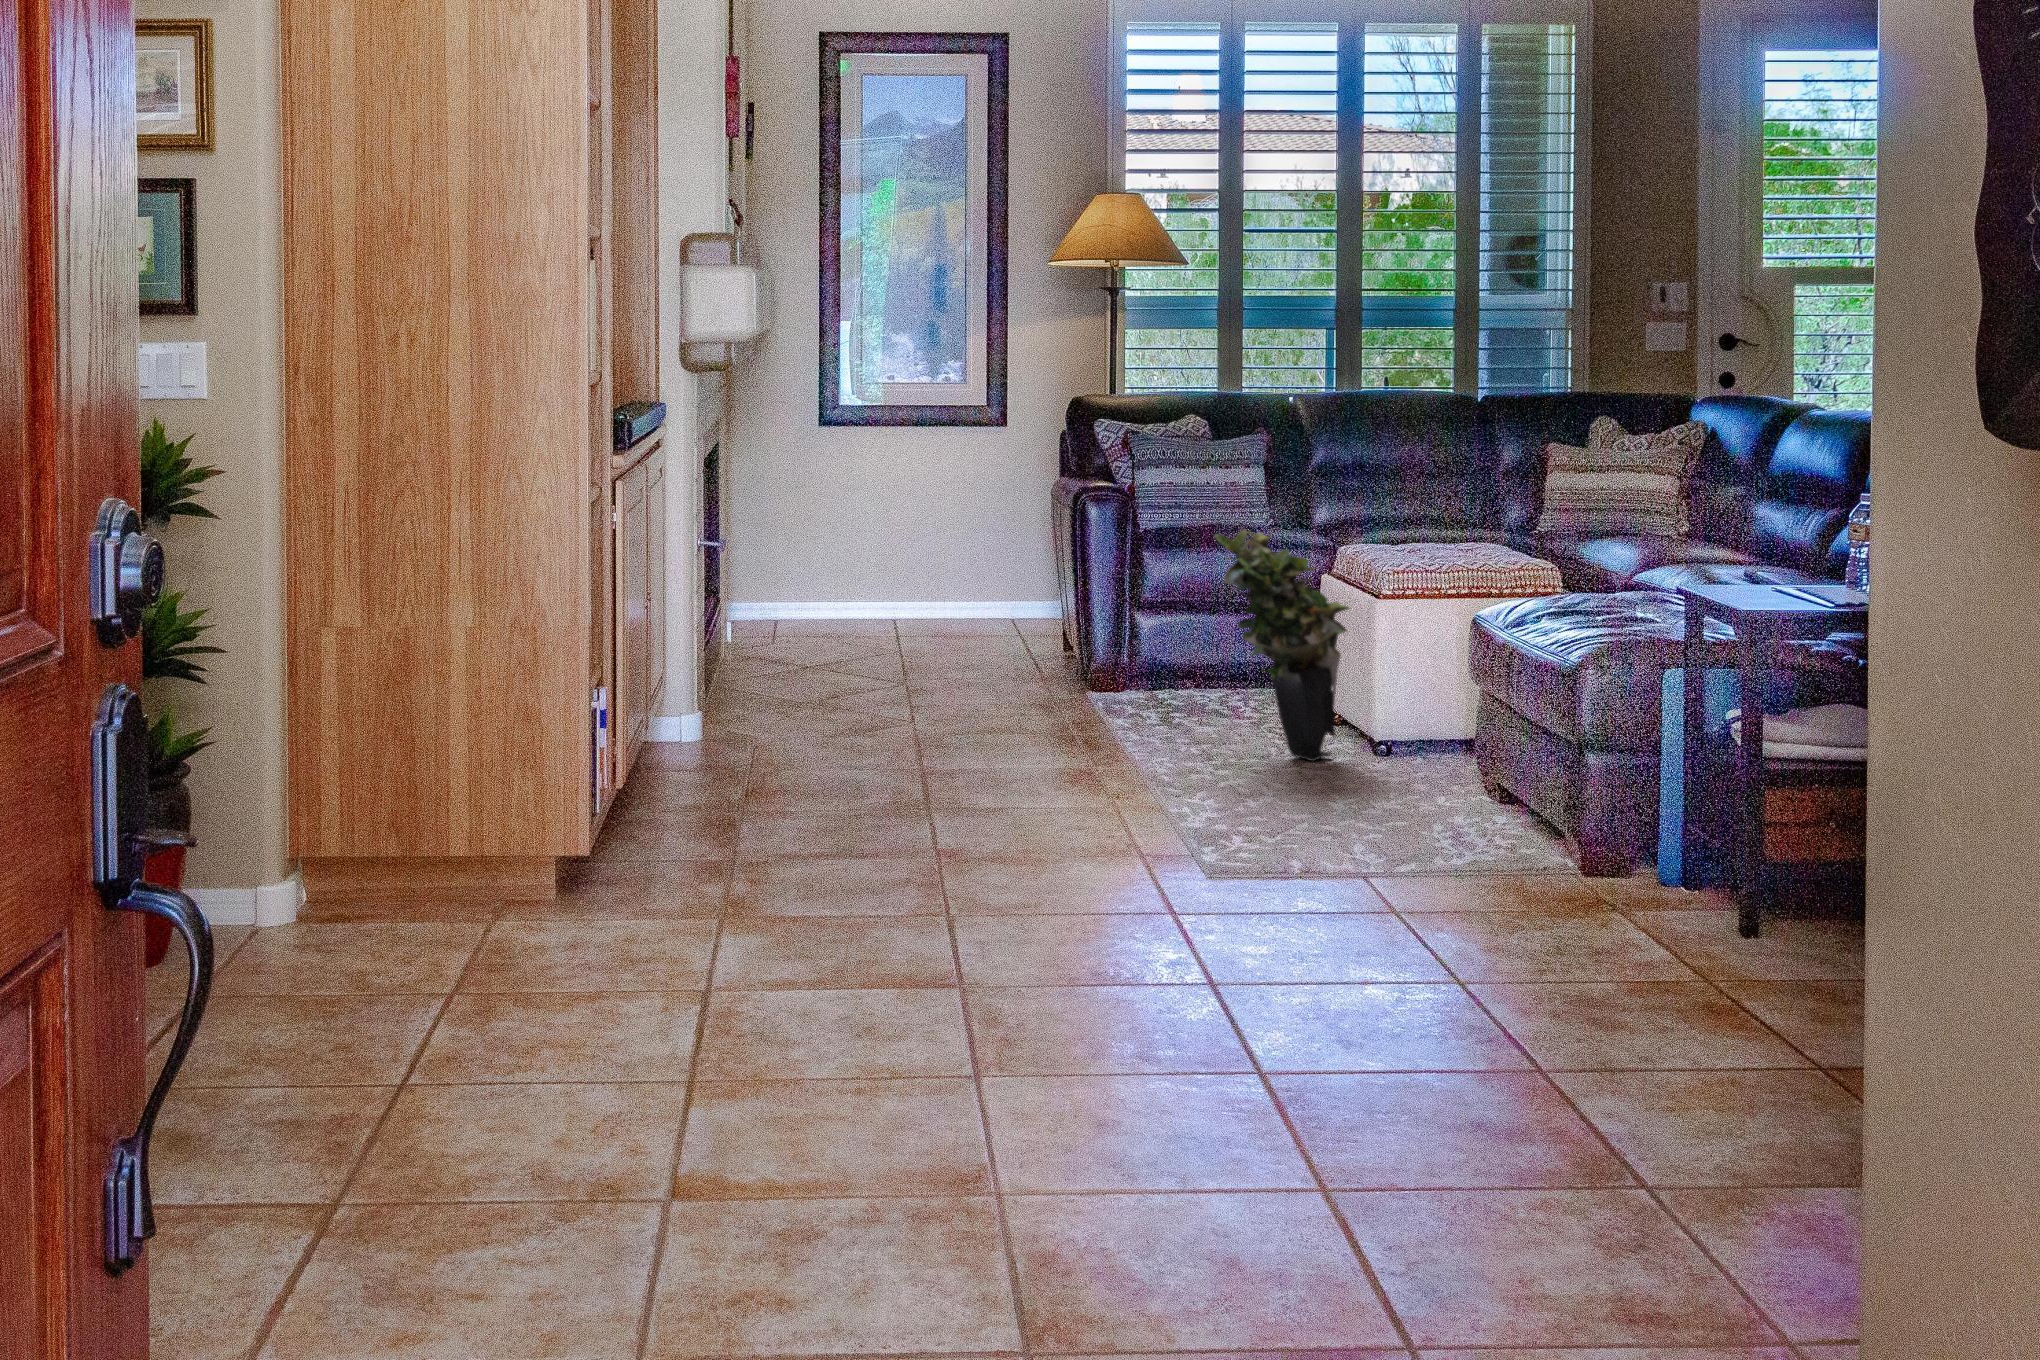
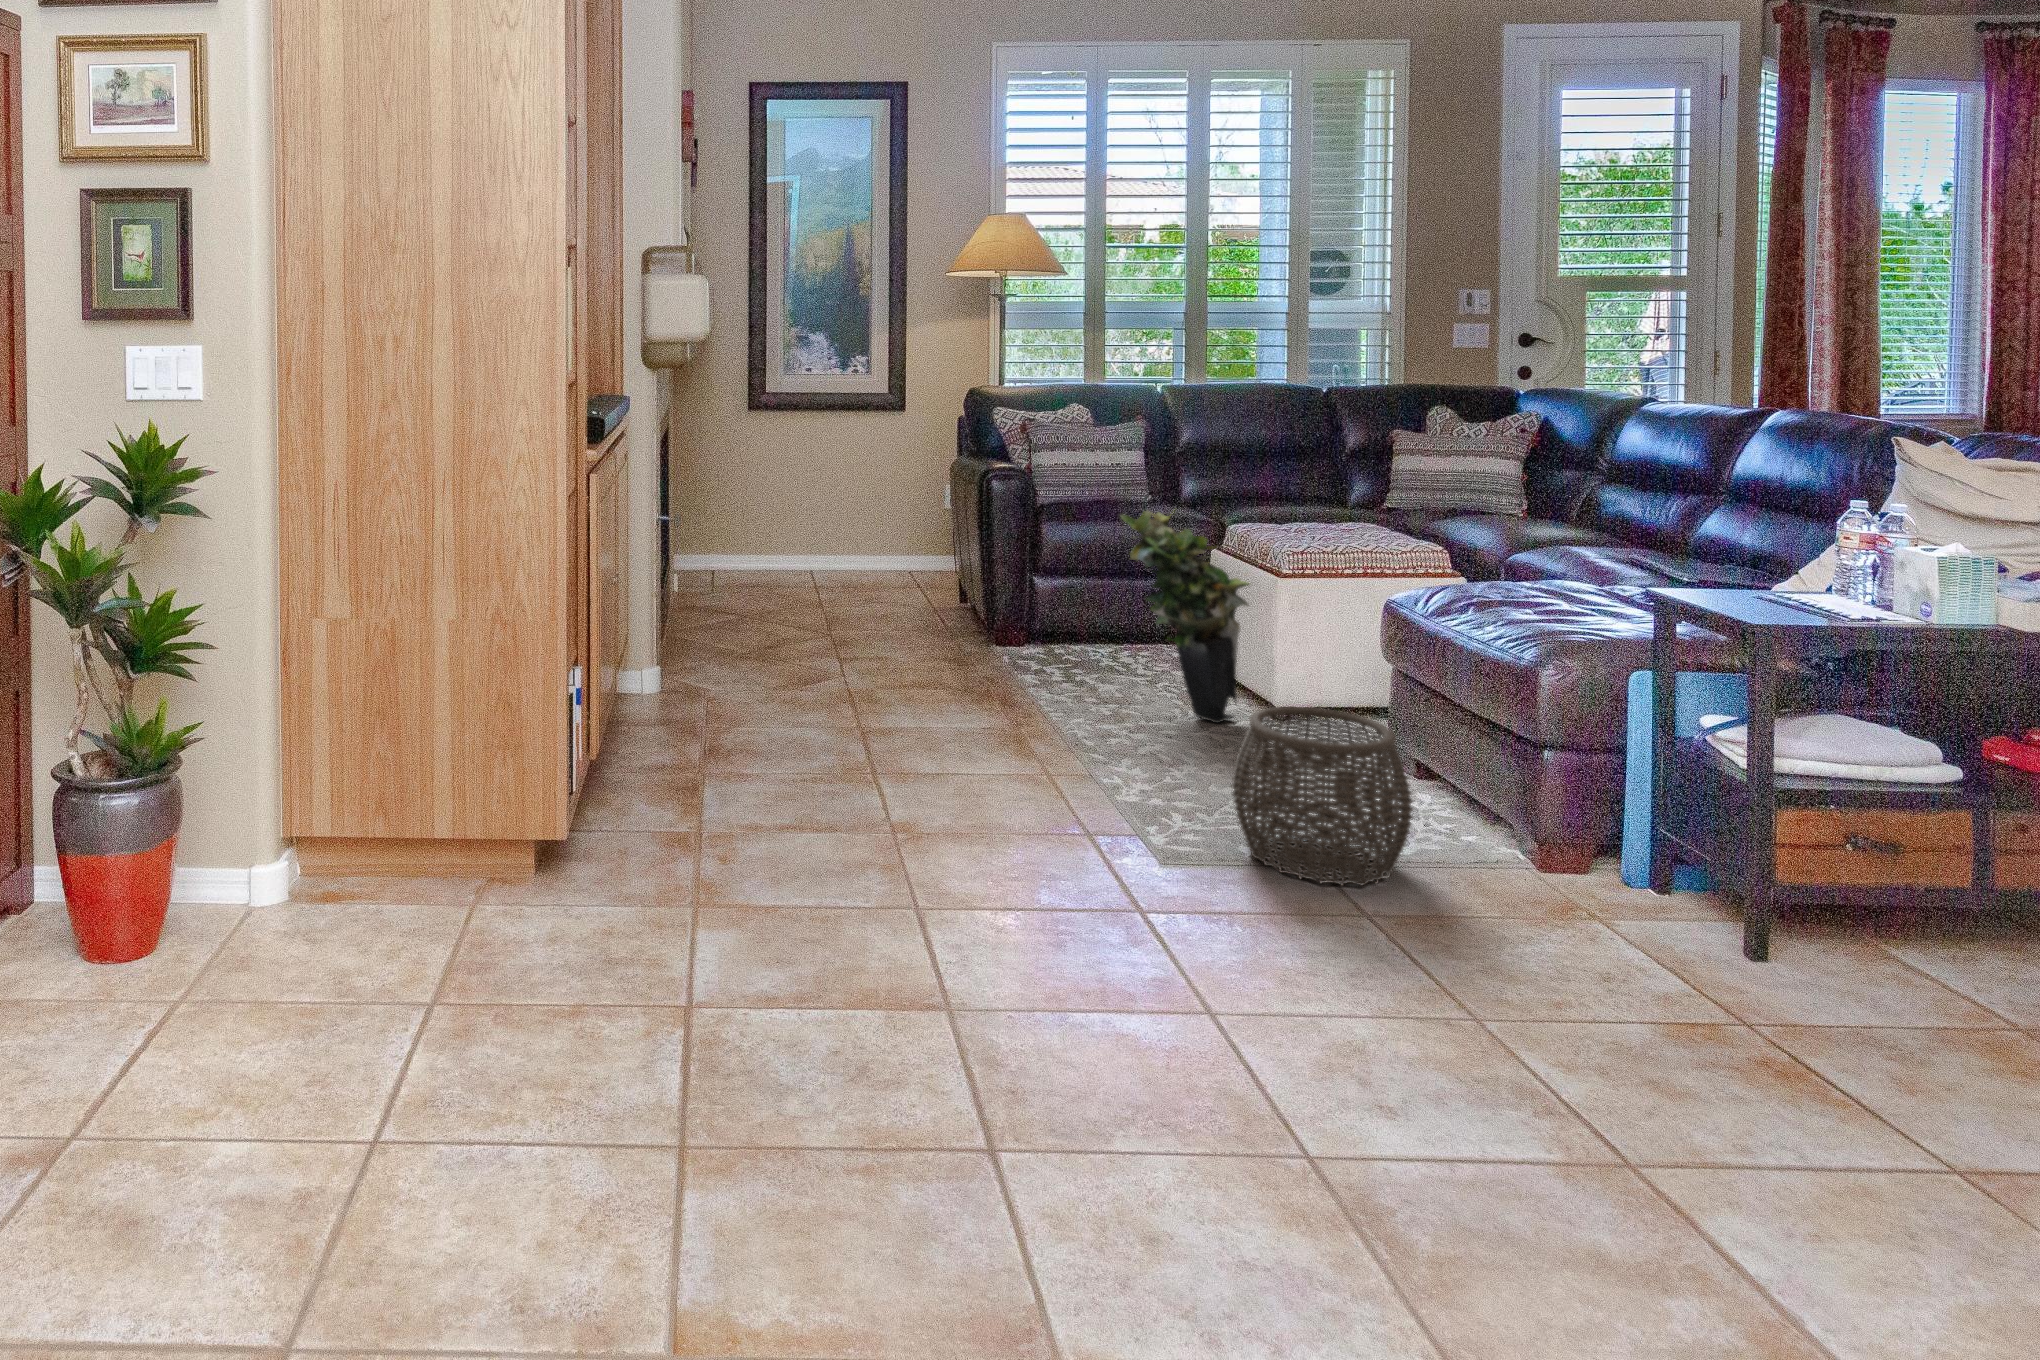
woven basket: none [1282,717,1452,889] -> present [1232,707,1413,886]

